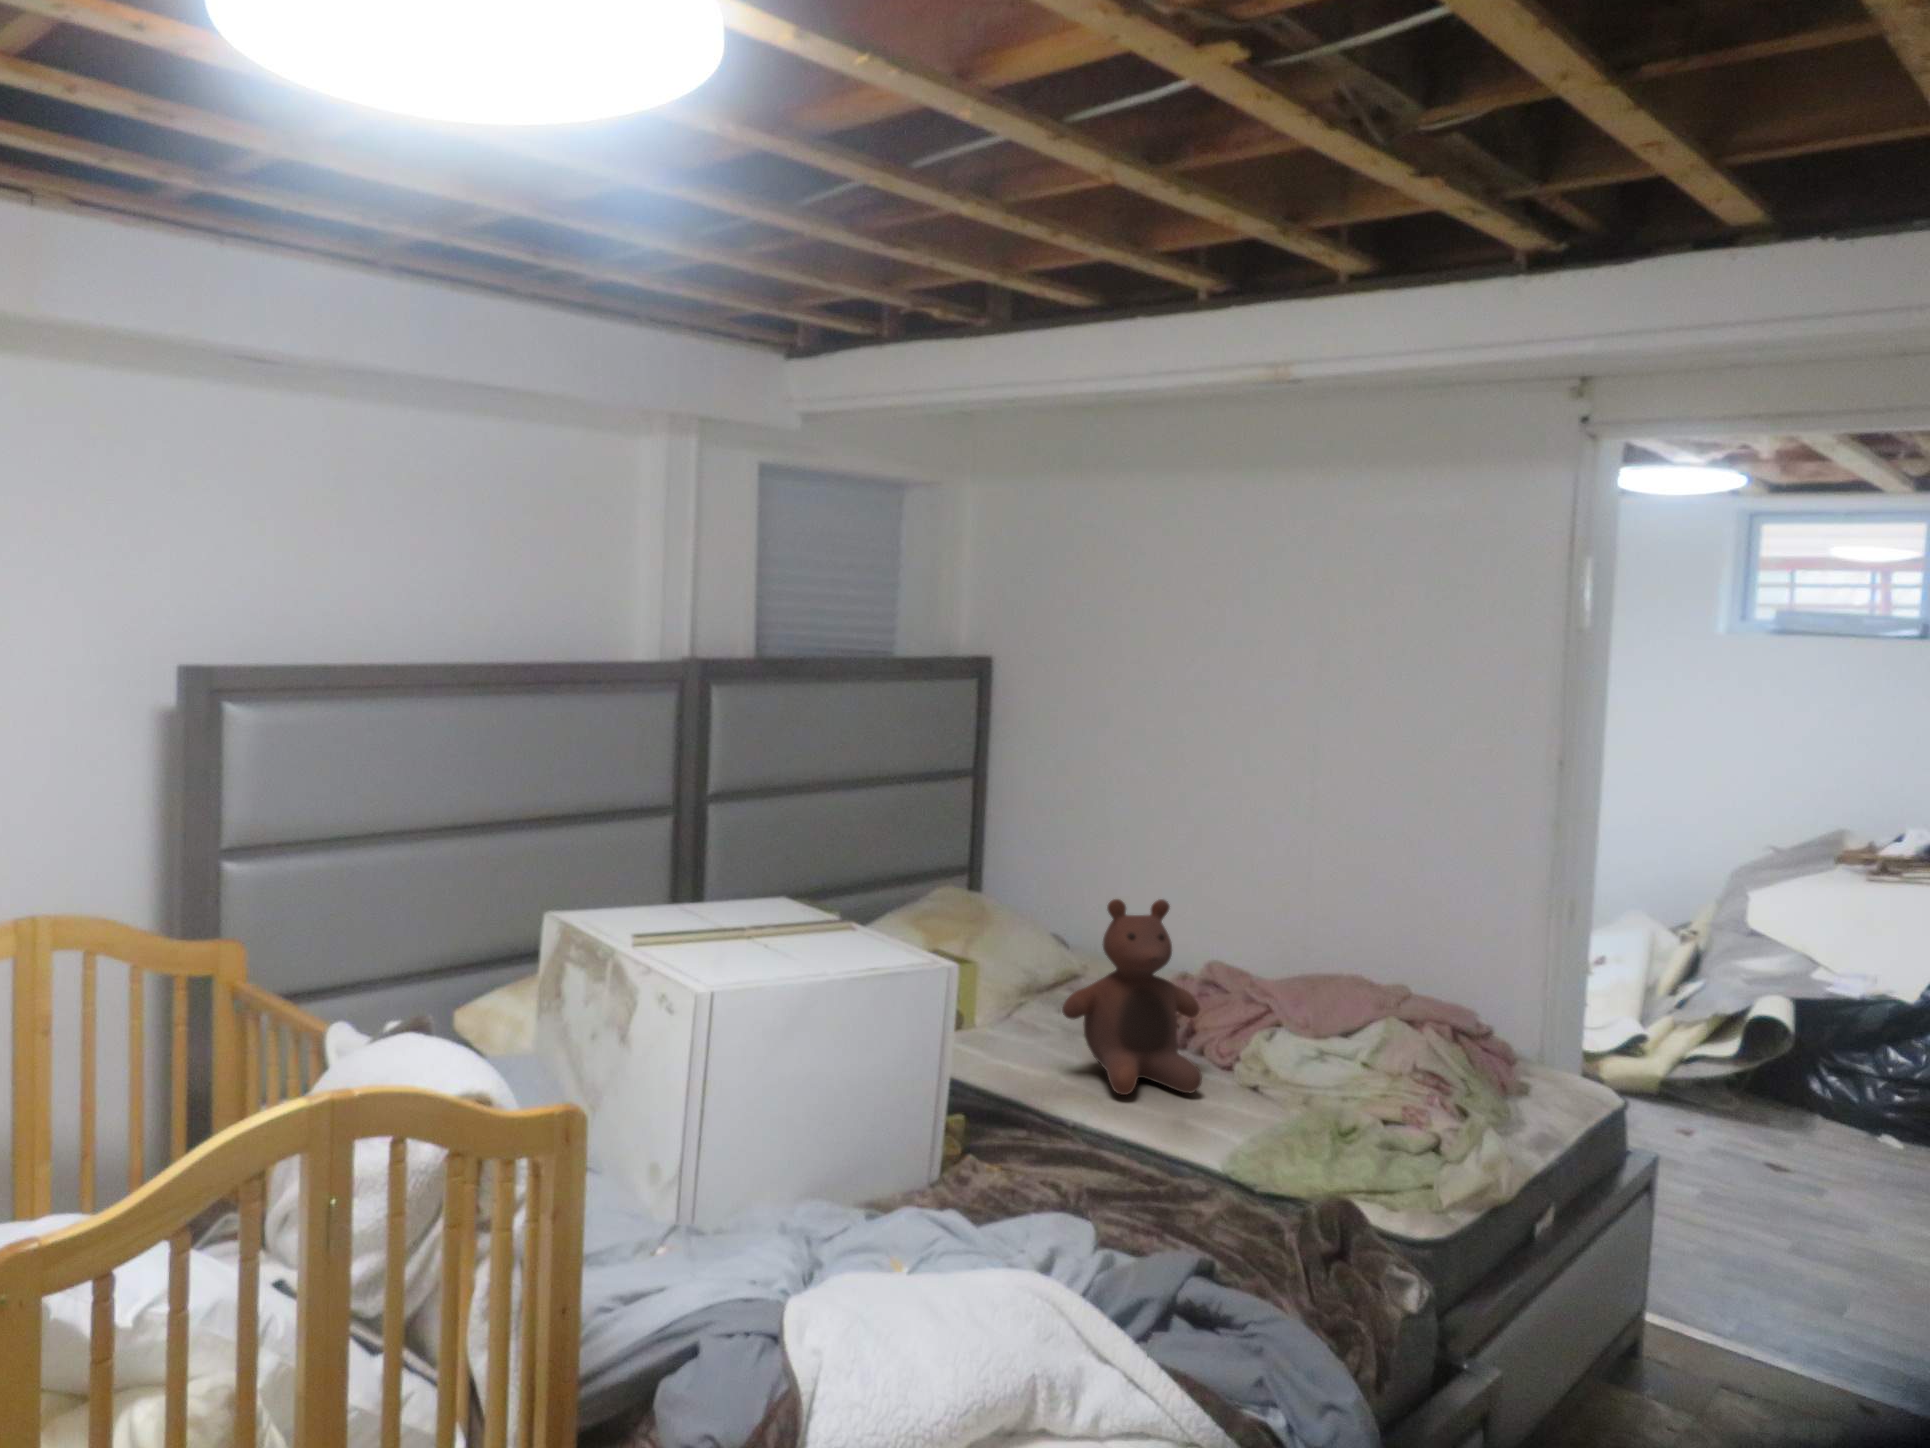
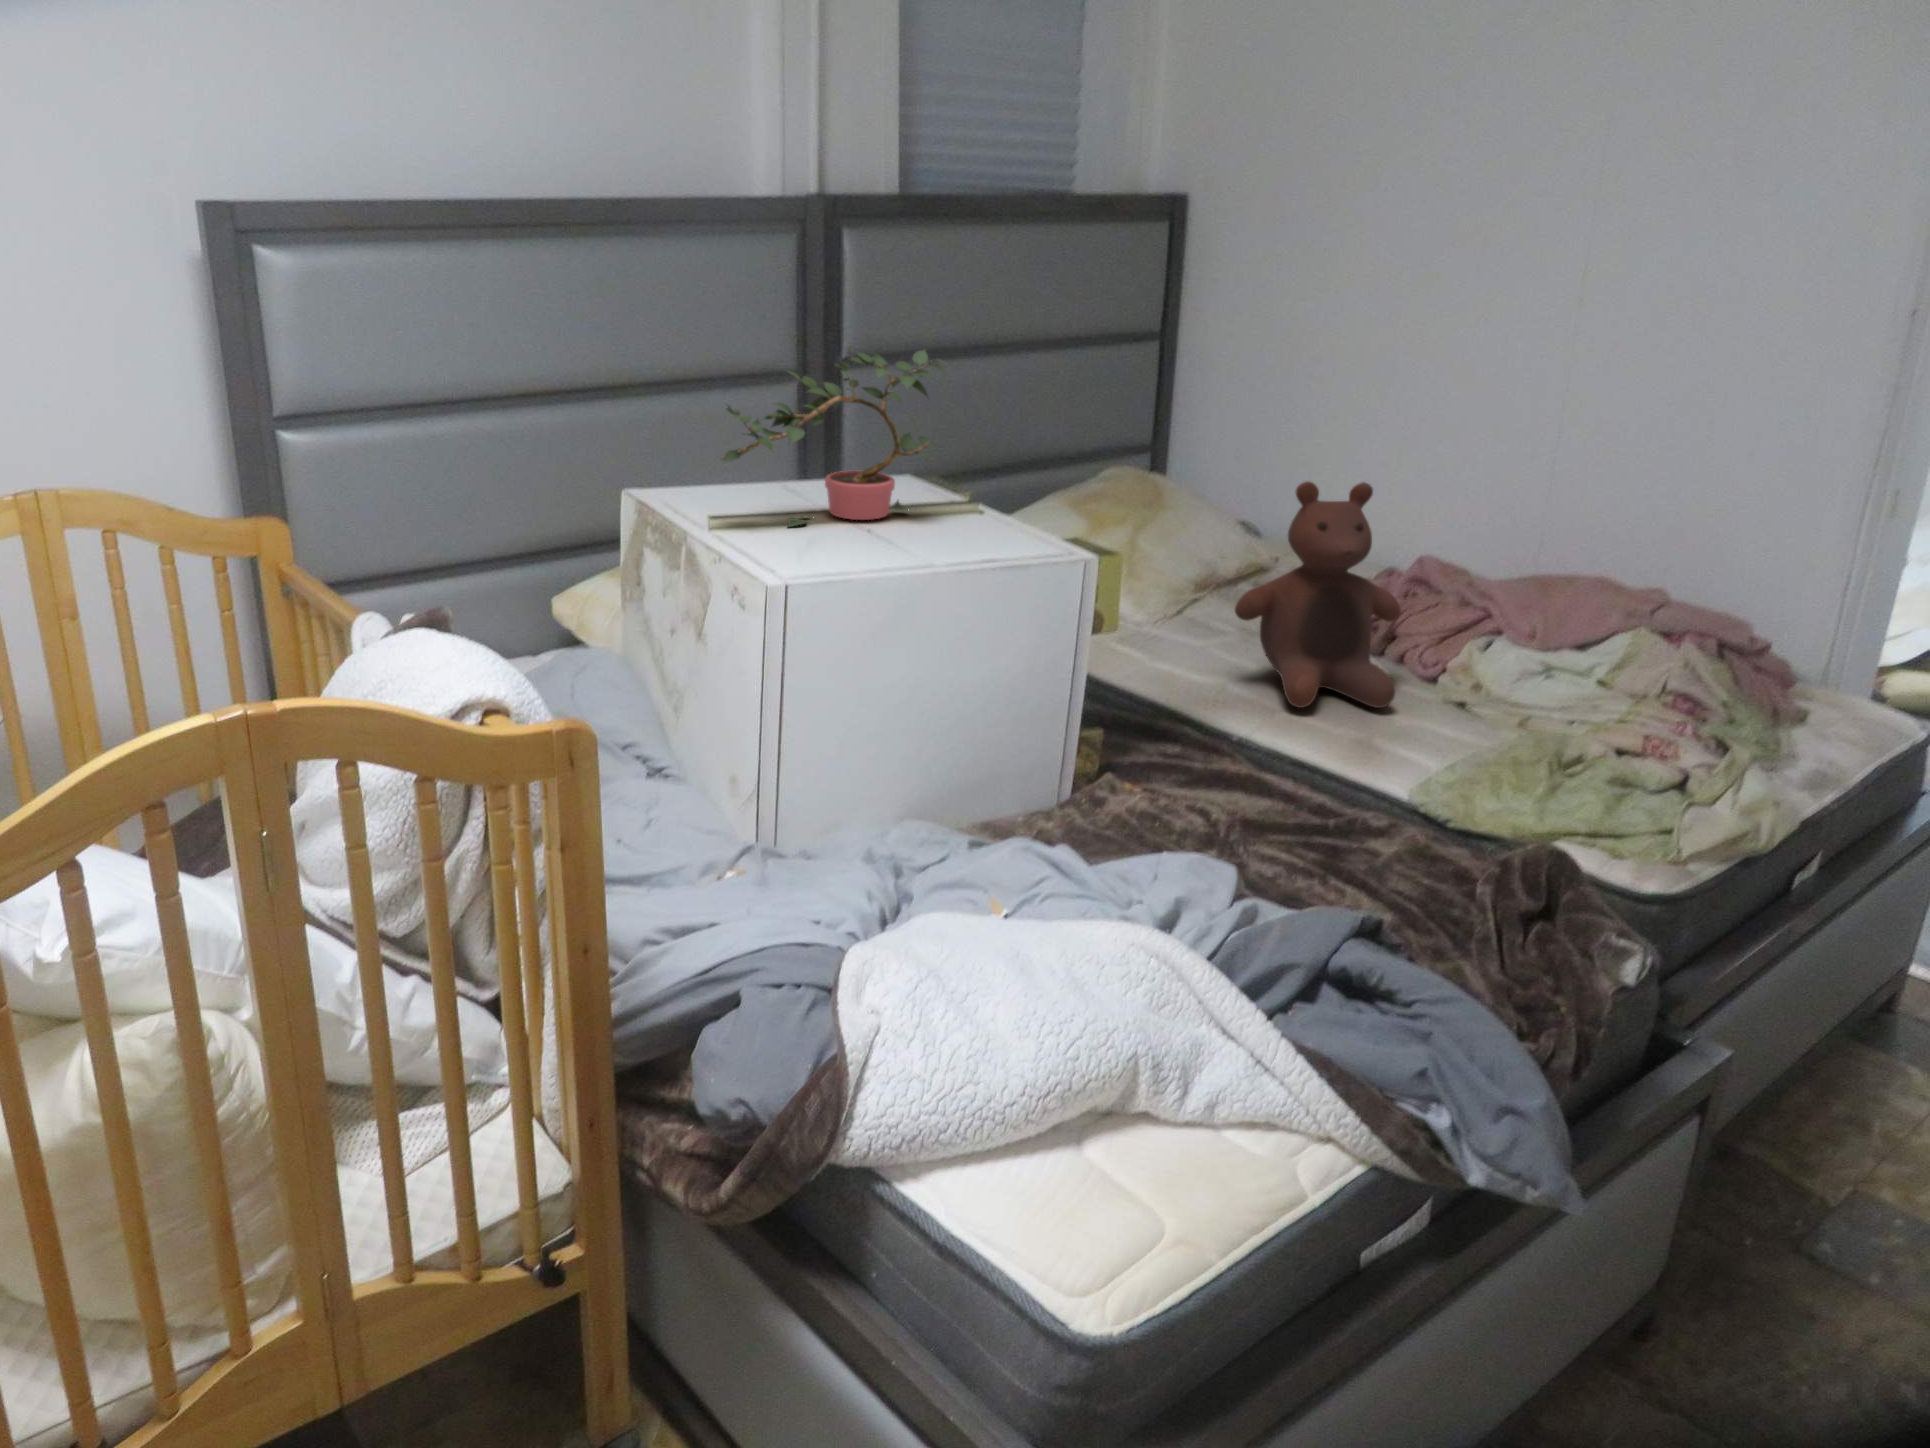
potted plant: none [642,791,830,945] -> present [722,348,944,527]

